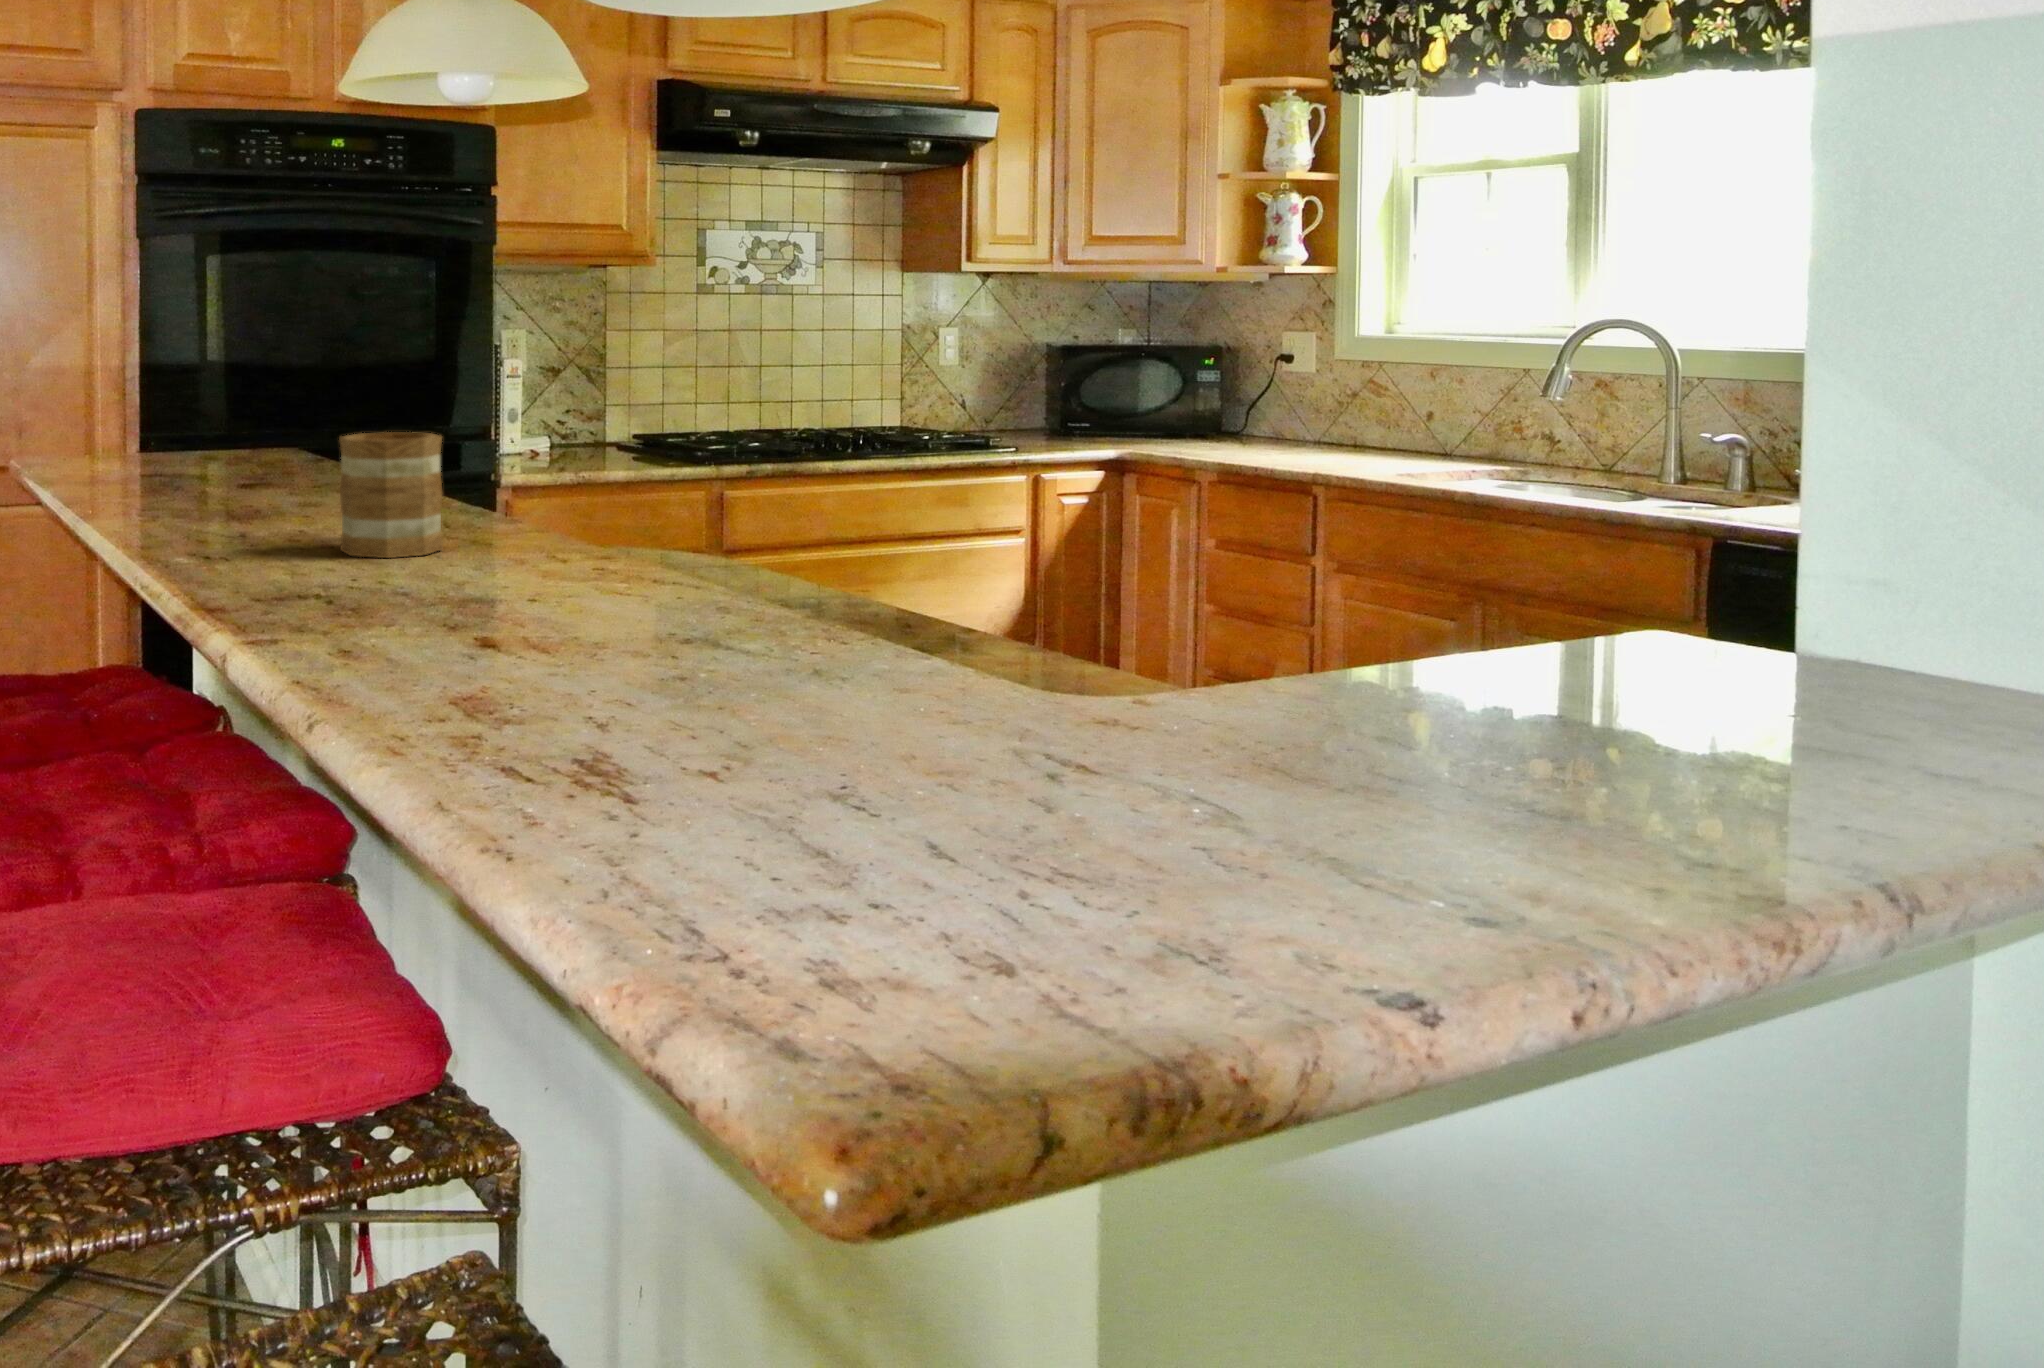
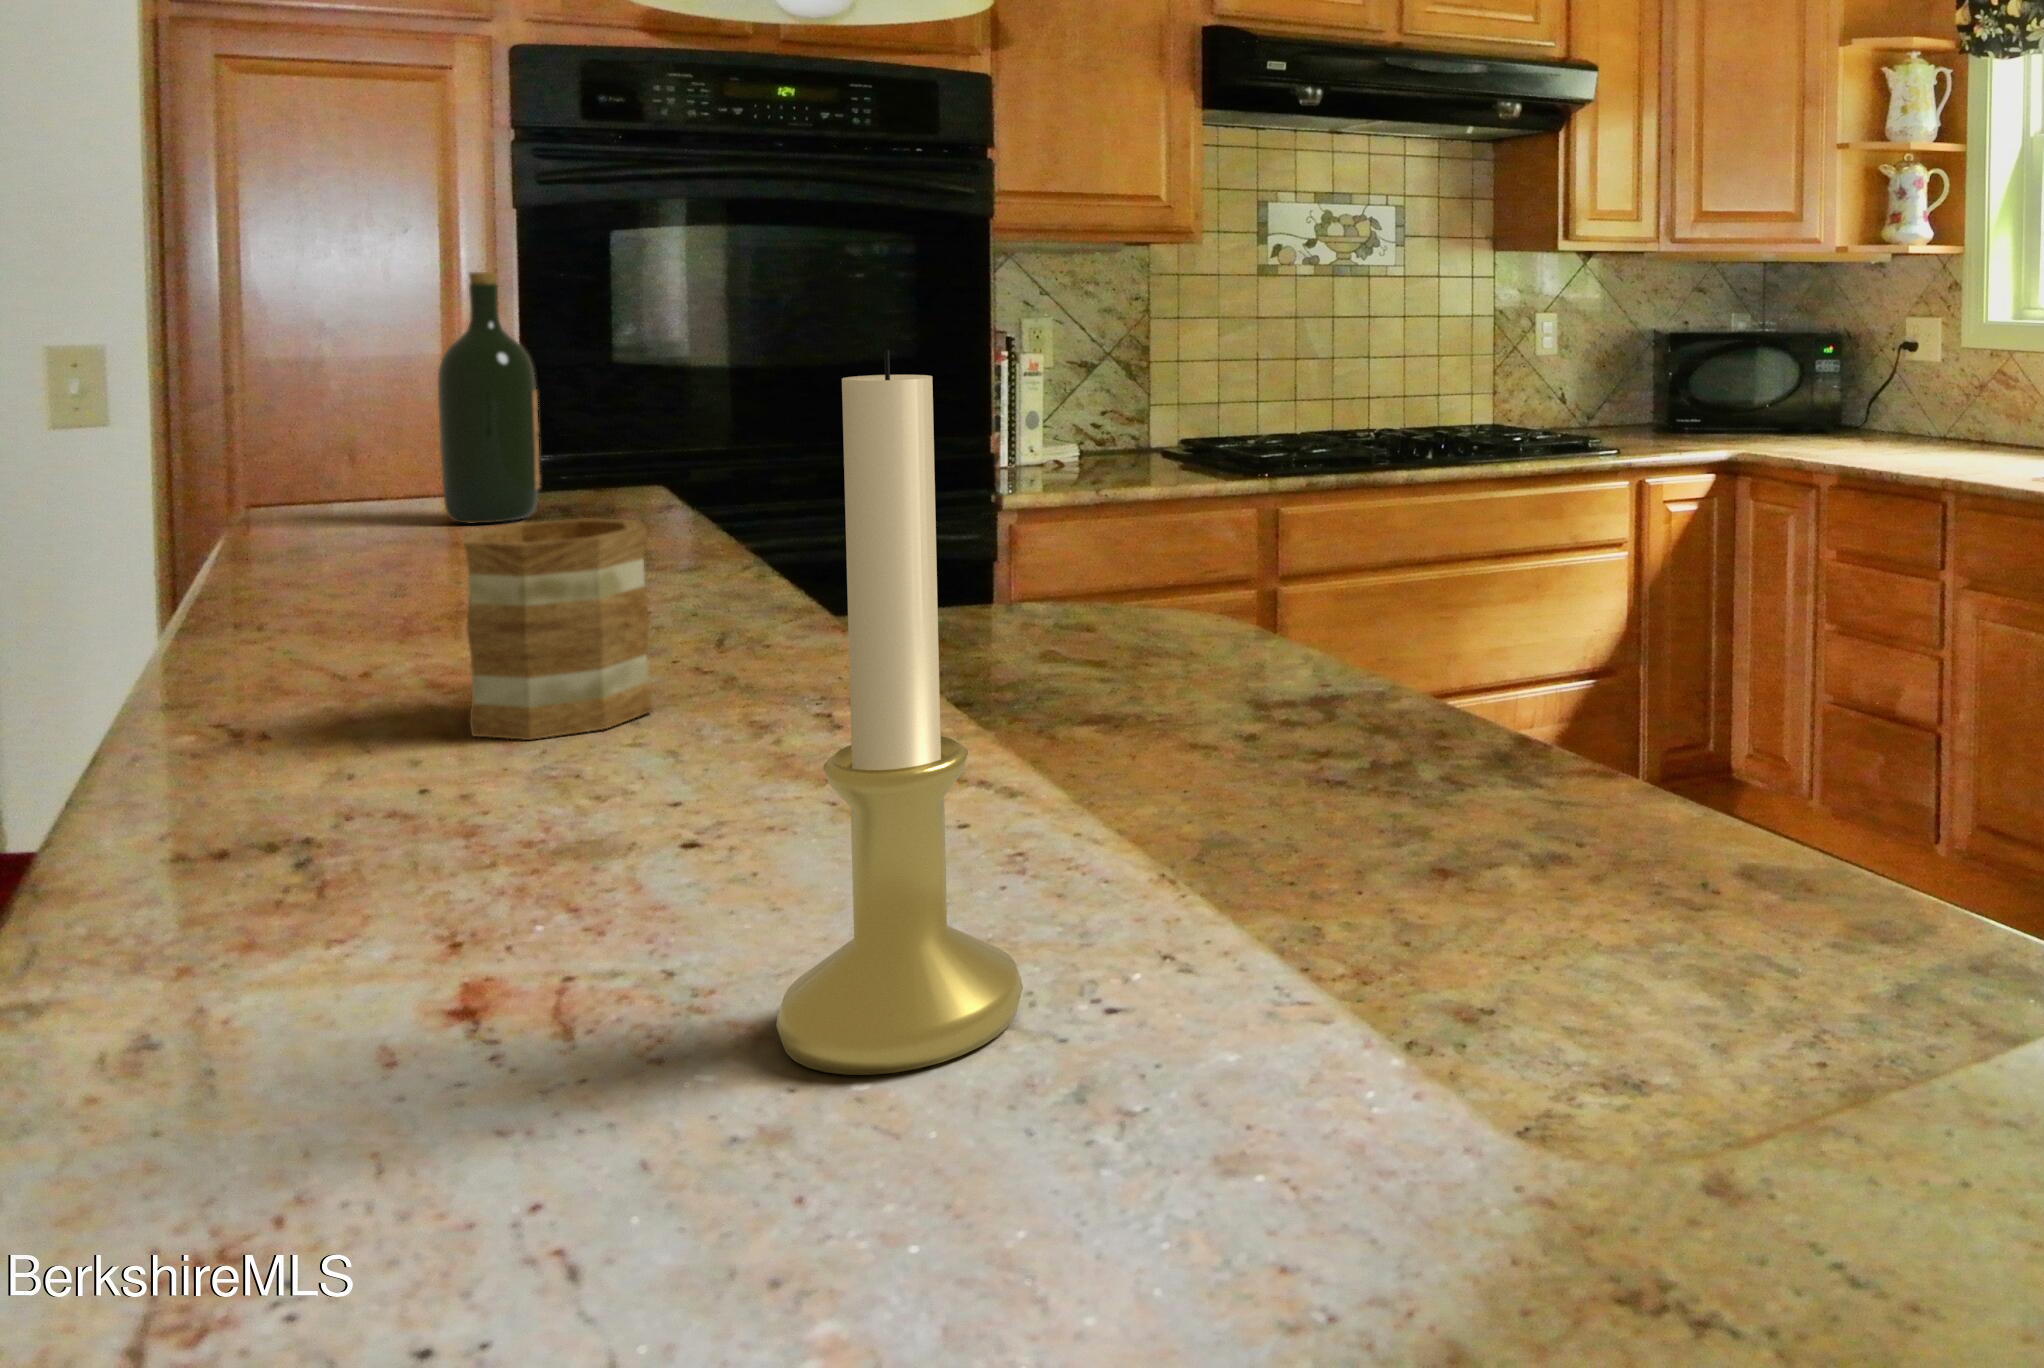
wine bottle: none [155,286,220,469] -> present [438,272,540,524]
candle holder: none [657,309,770,649] -> present [776,350,1023,1075]

